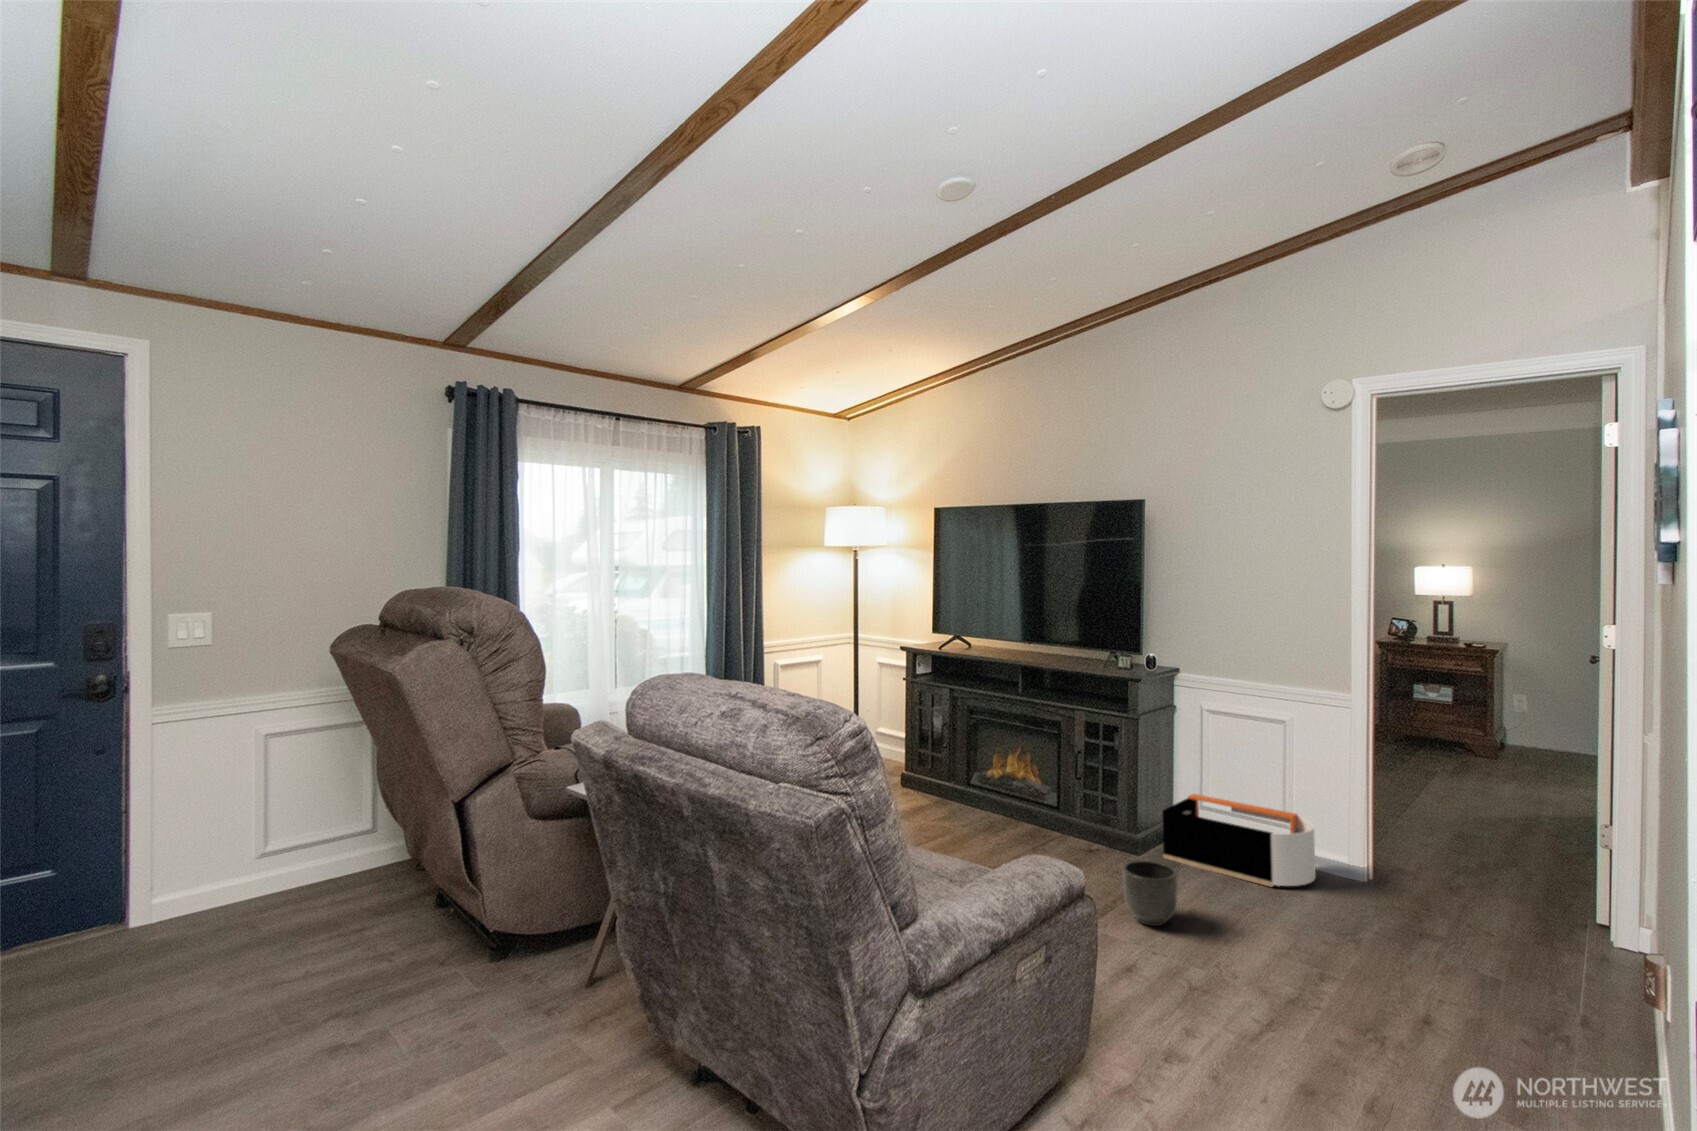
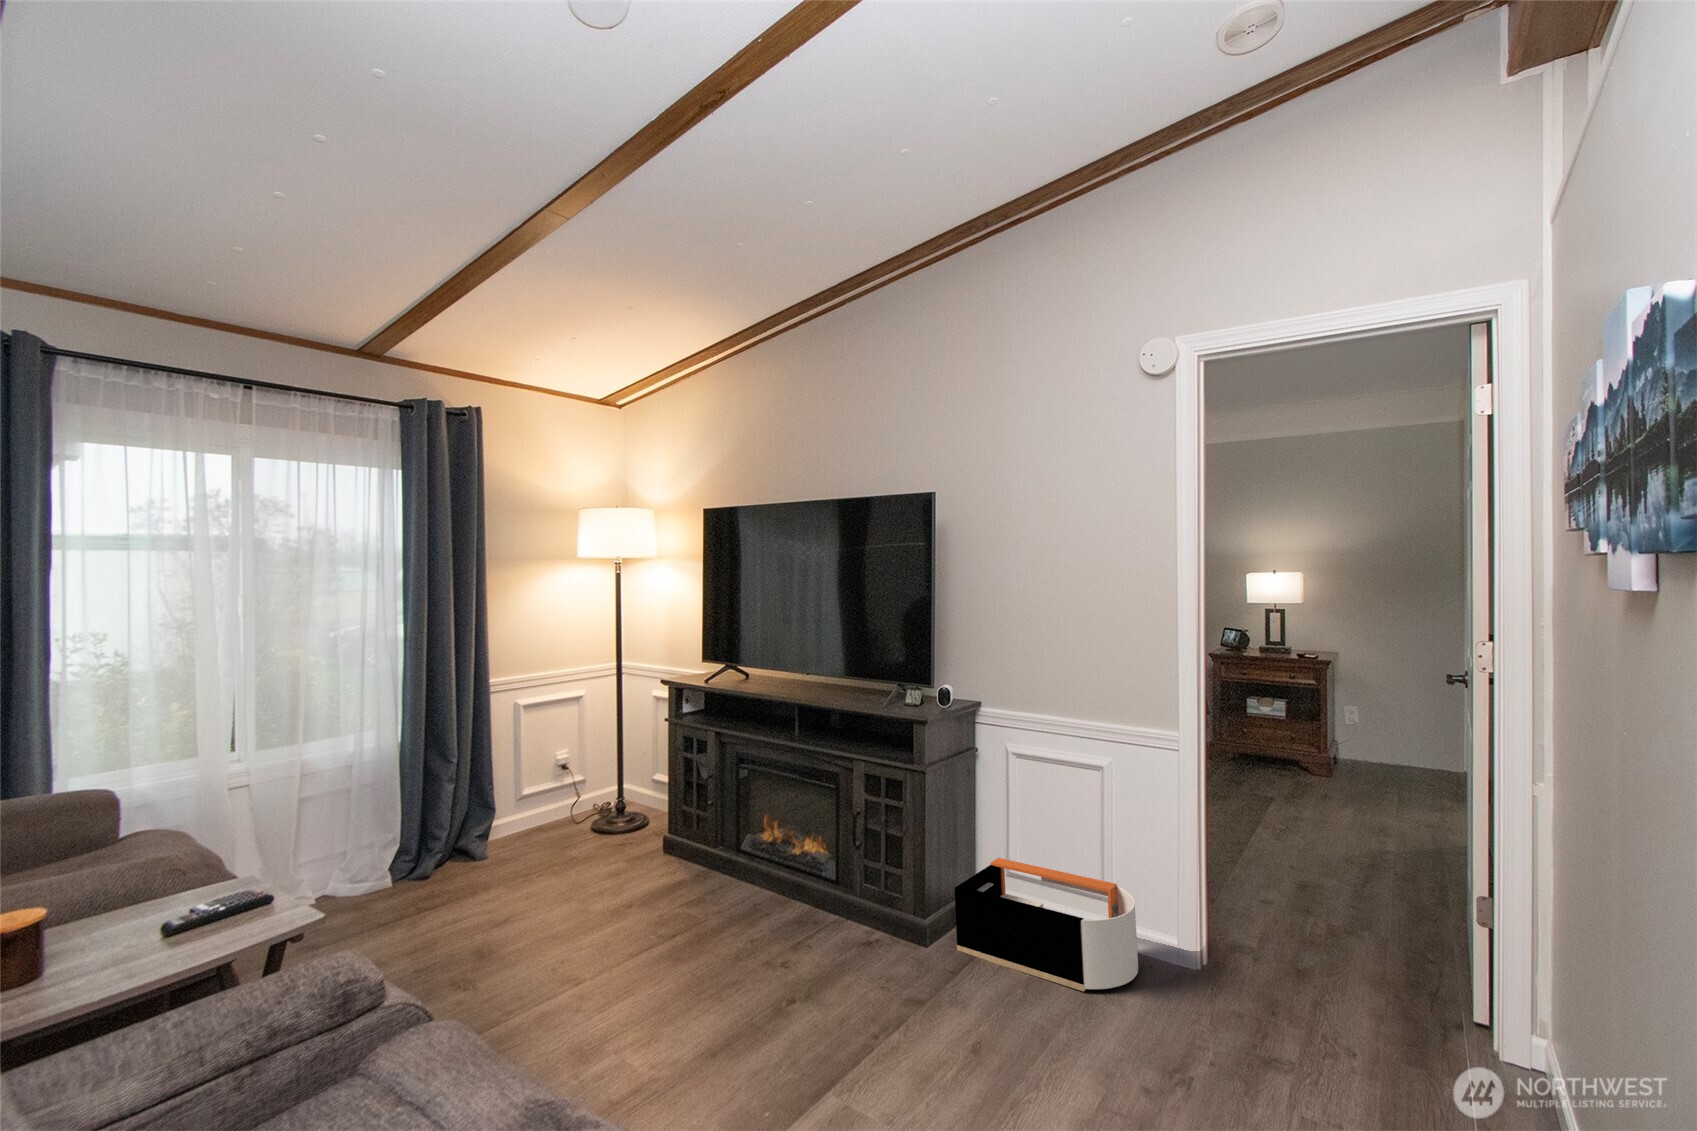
planter: present [1123,860,1178,926] -> none [876,981,949,1083]

